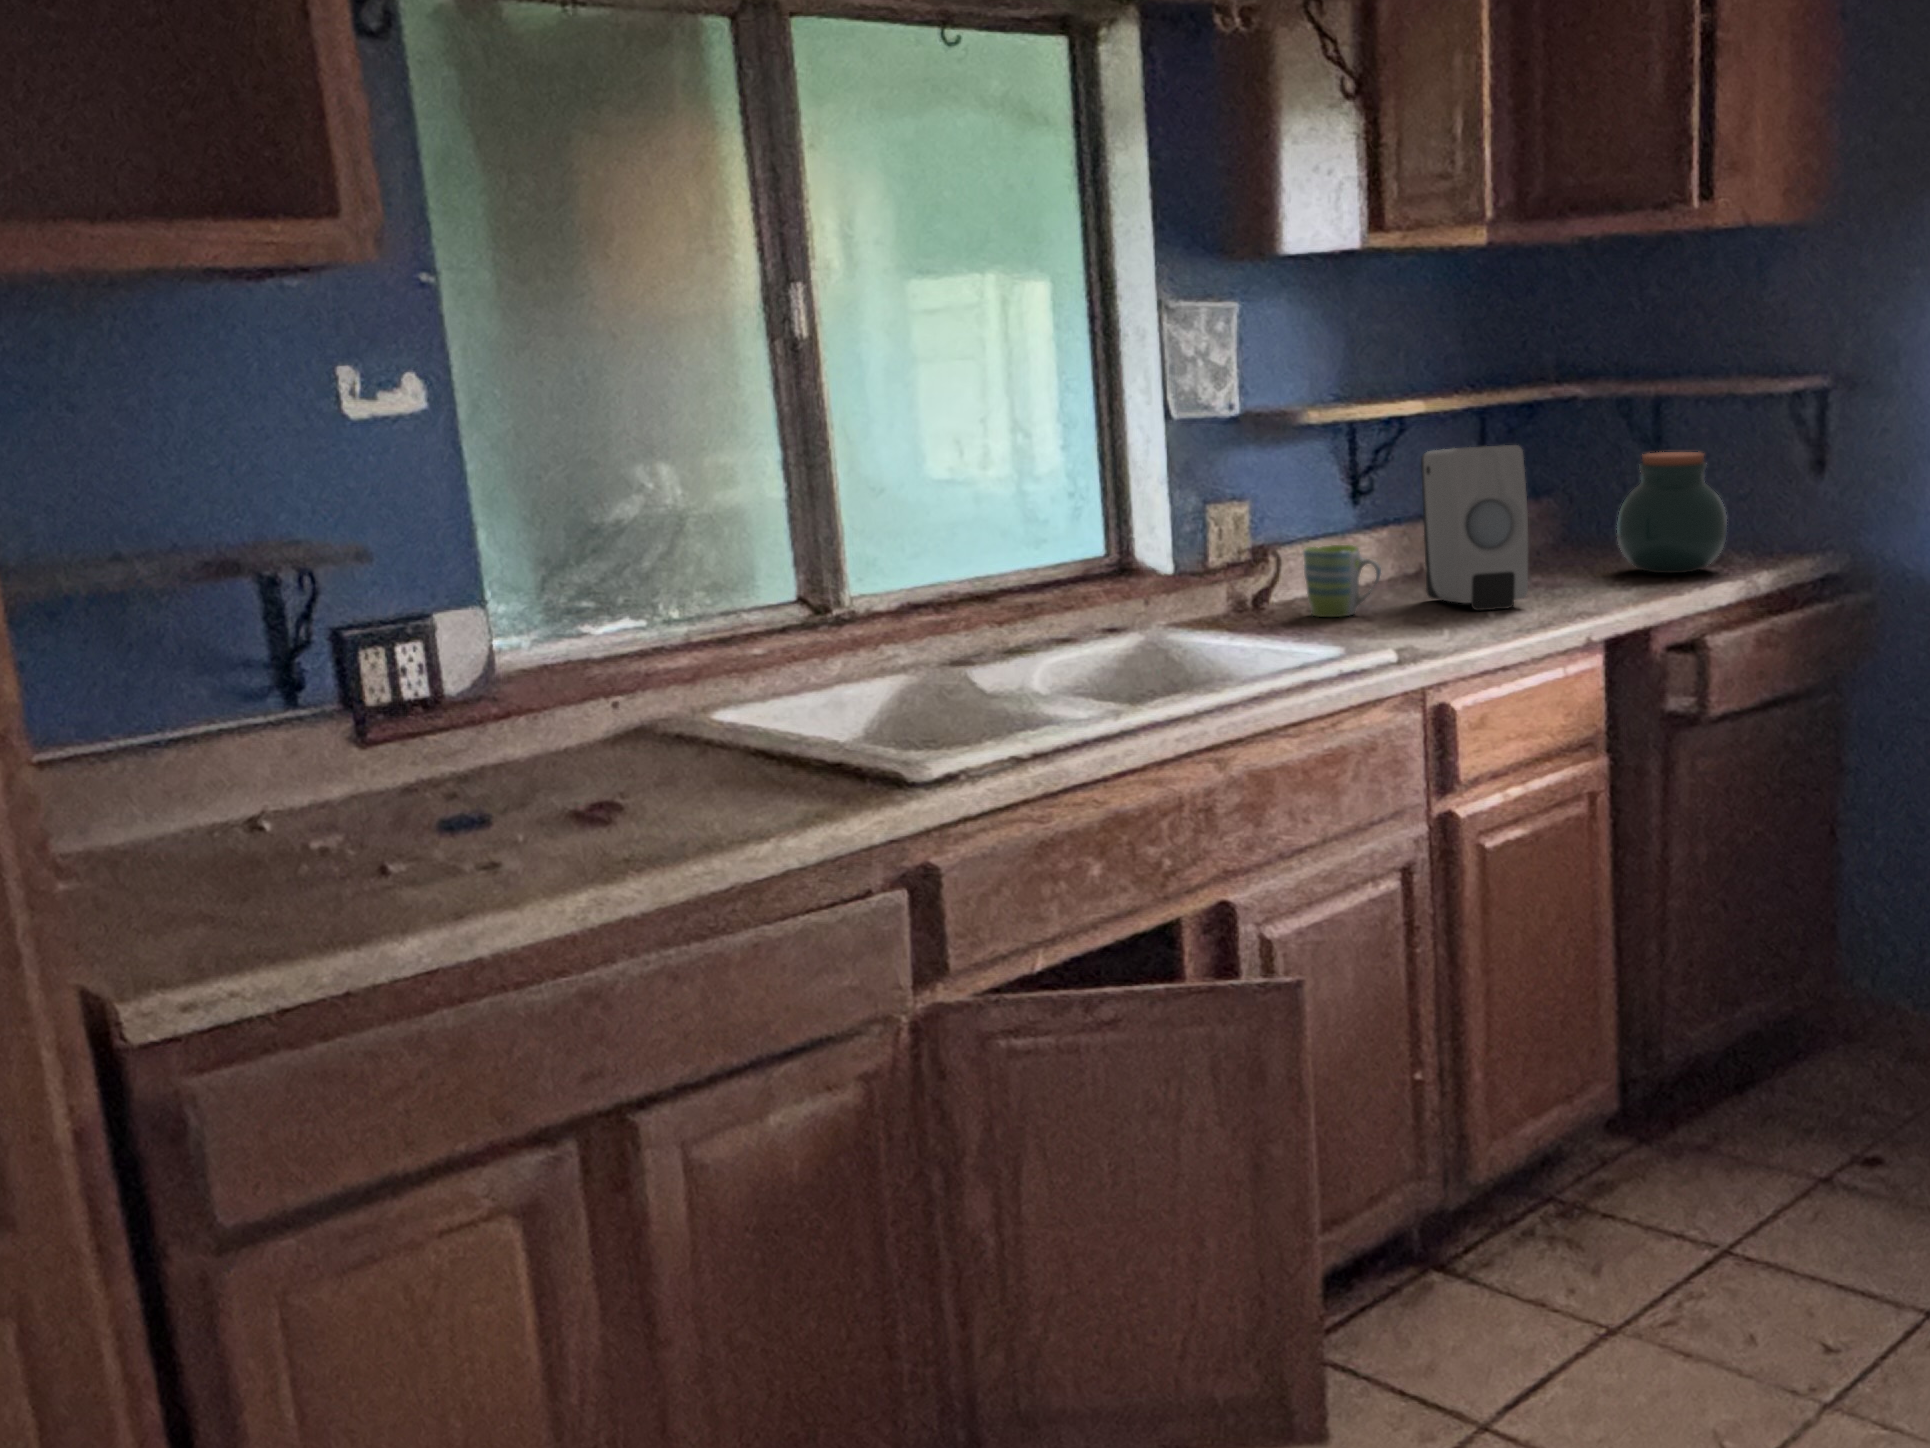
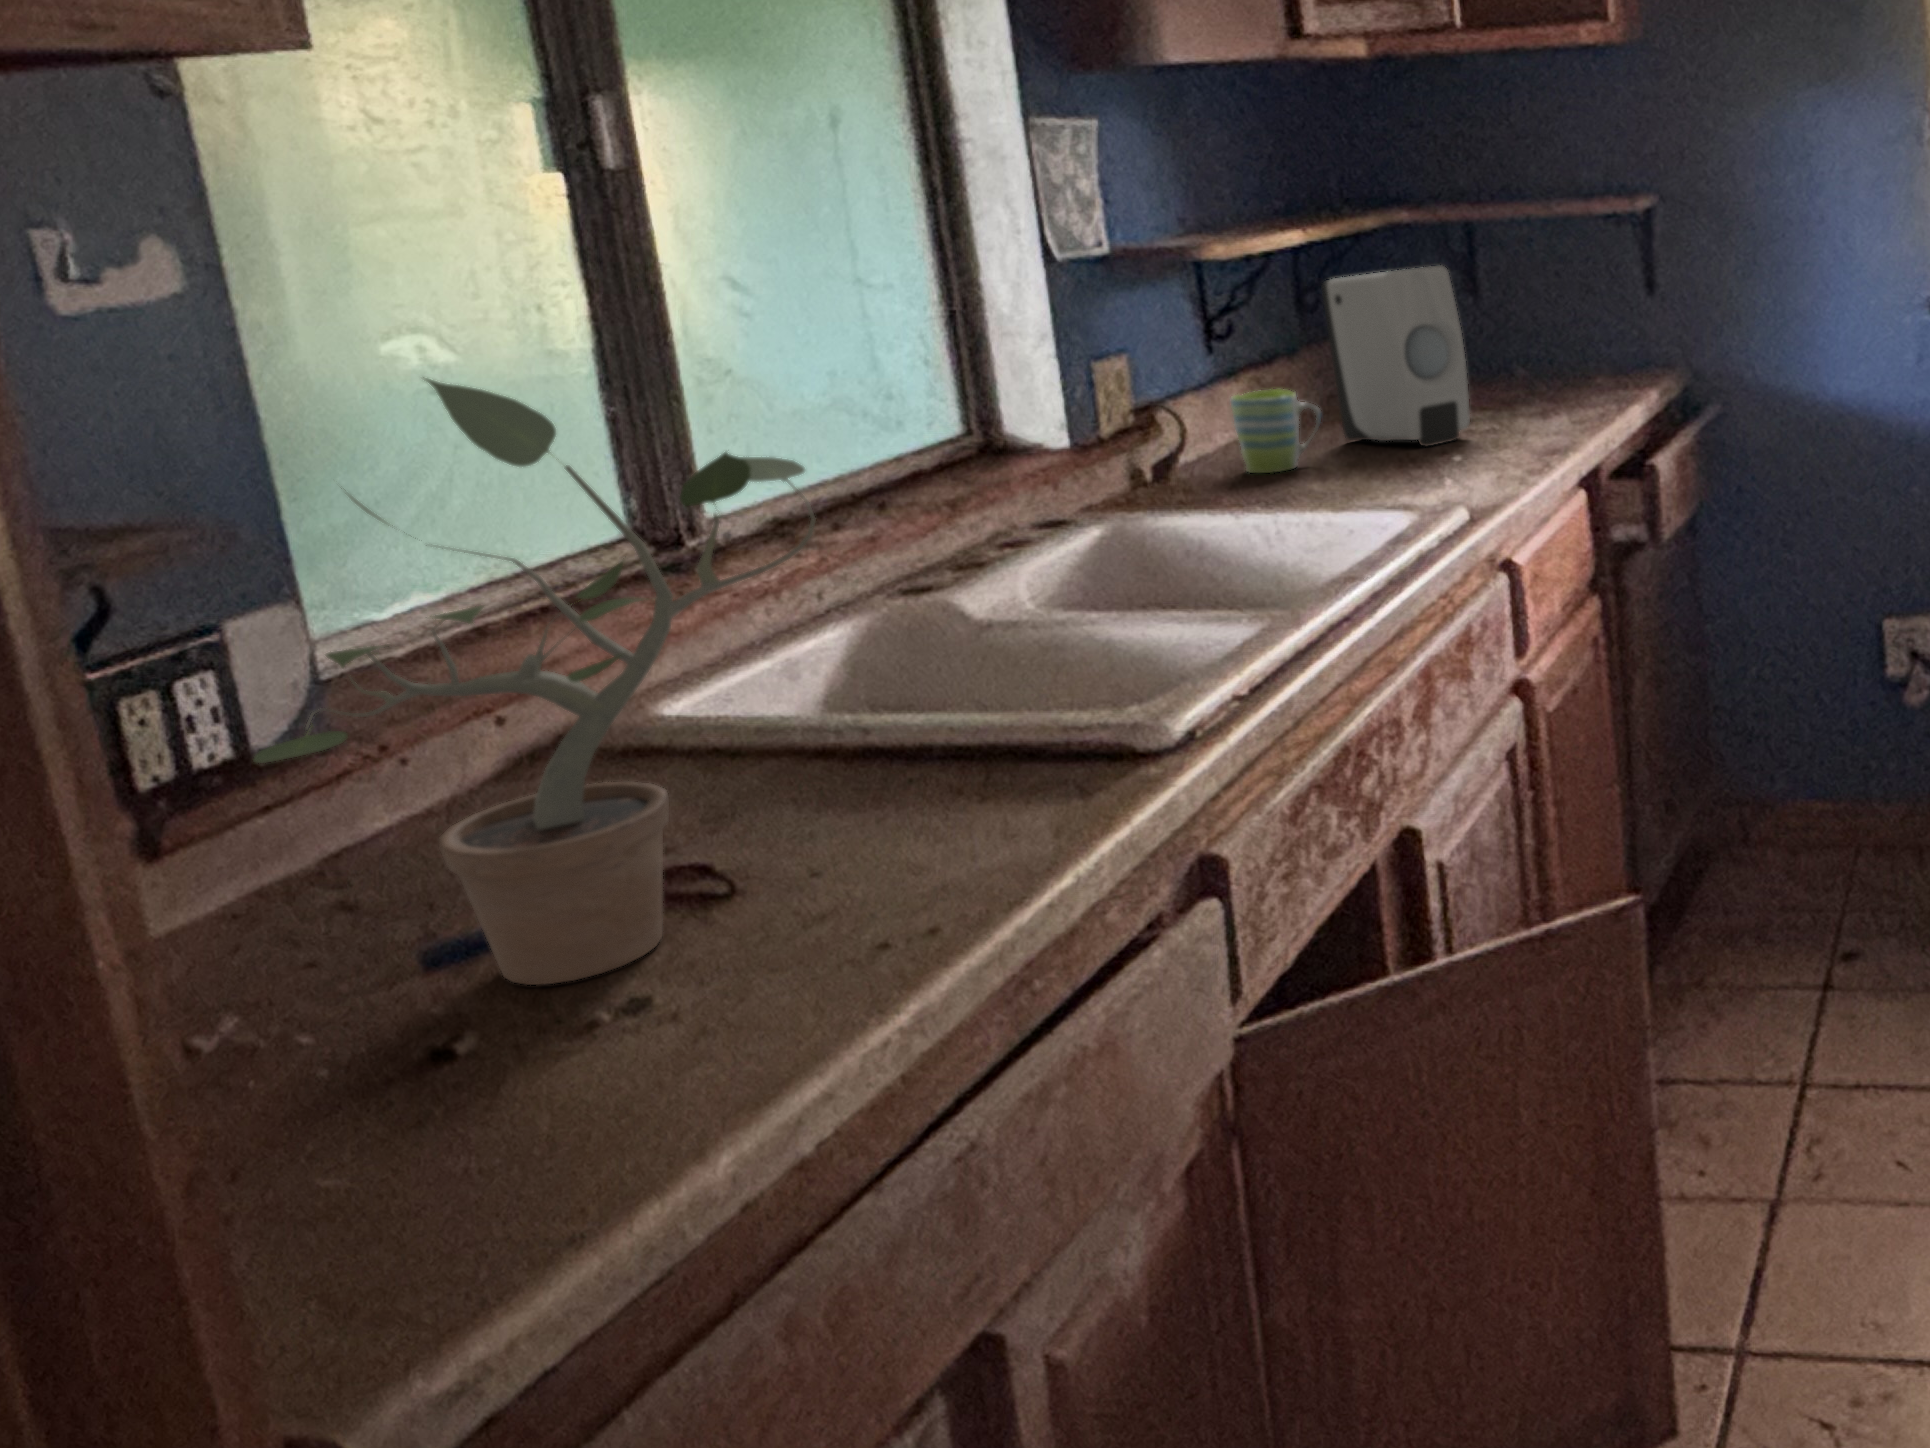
jar: present [1617,452,1727,573] -> none [1477,265,1588,390]
potted plant: none [292,464,648,845] -> present [254,377,815,985]

